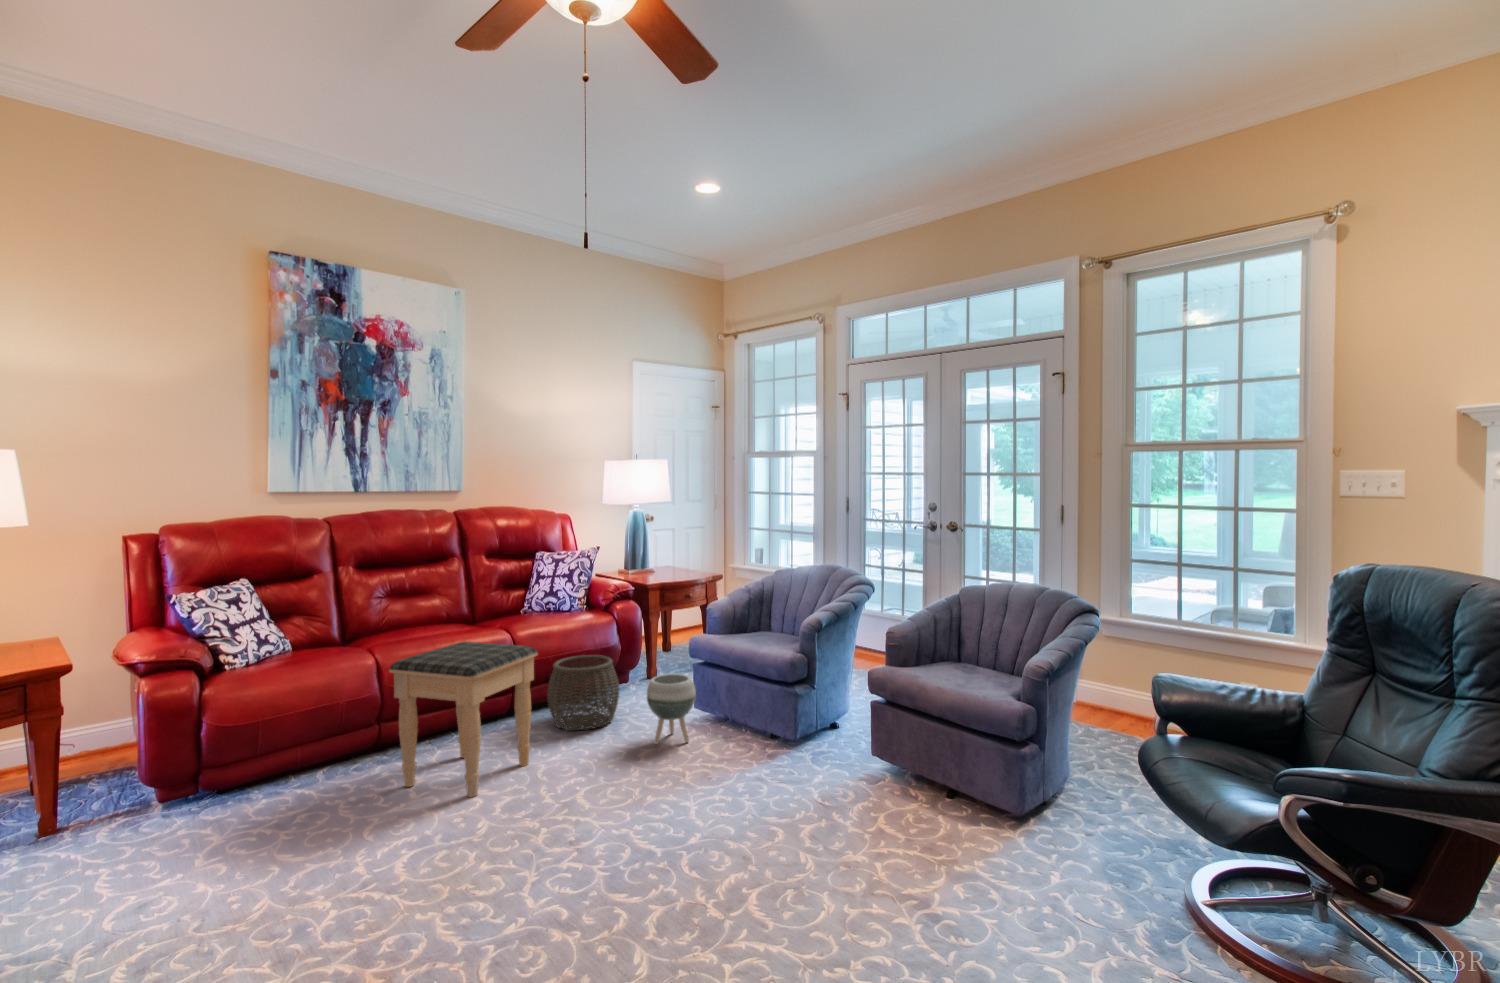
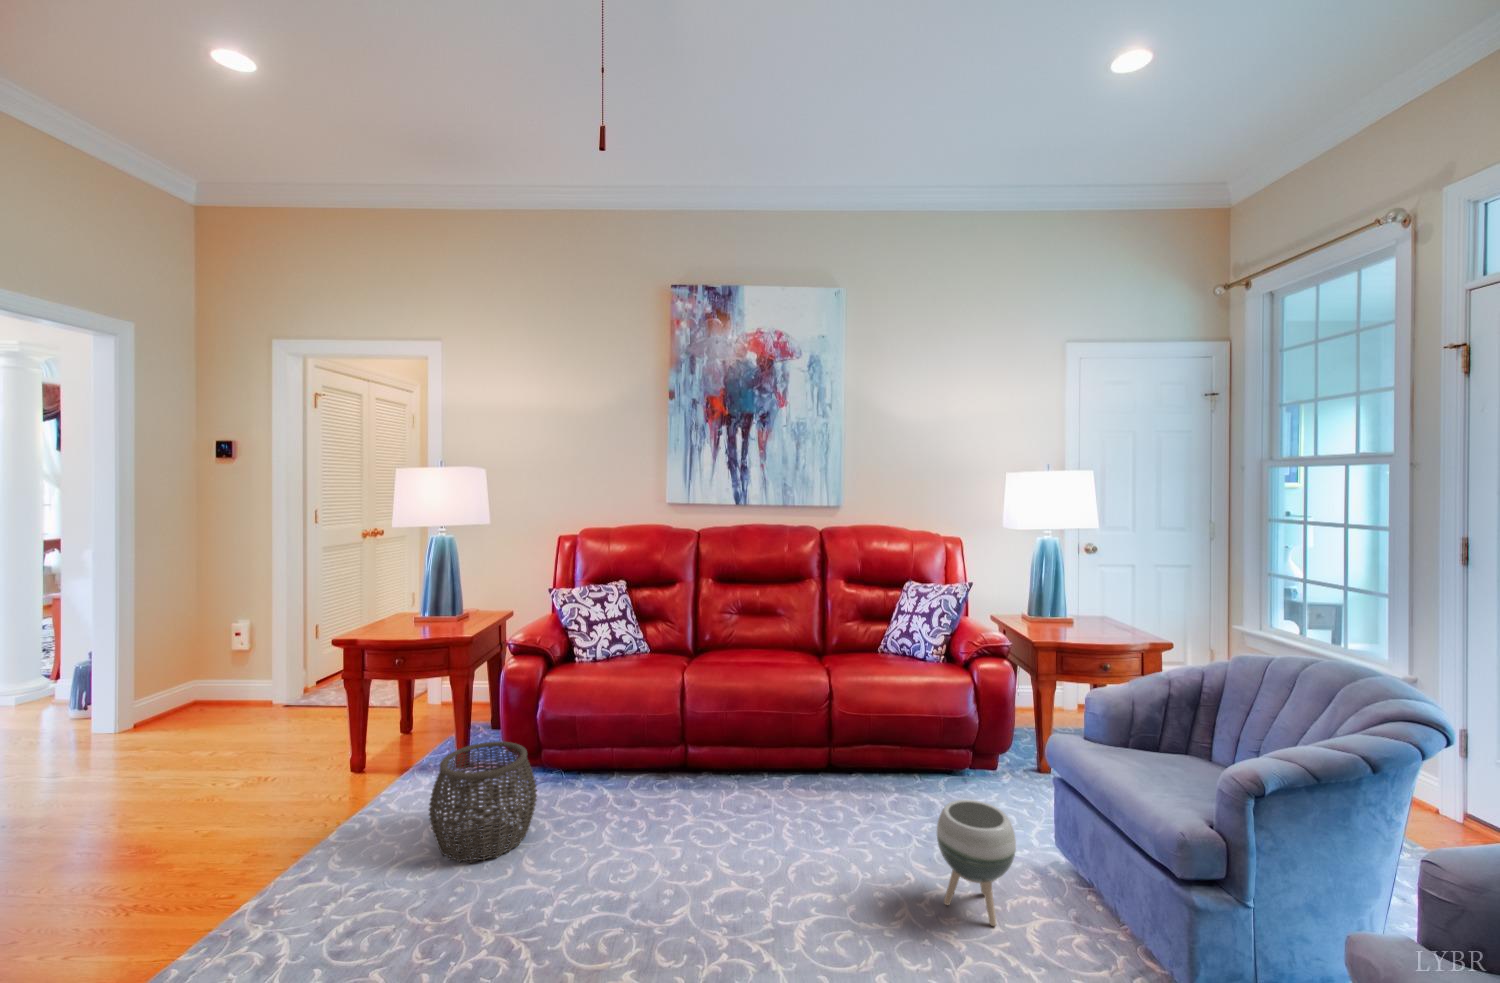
footstool: present [389,641,537,797] -> none [645,683,793,883]
woven basket: present [547,655,619,731] -> present [429,741,537,863]

